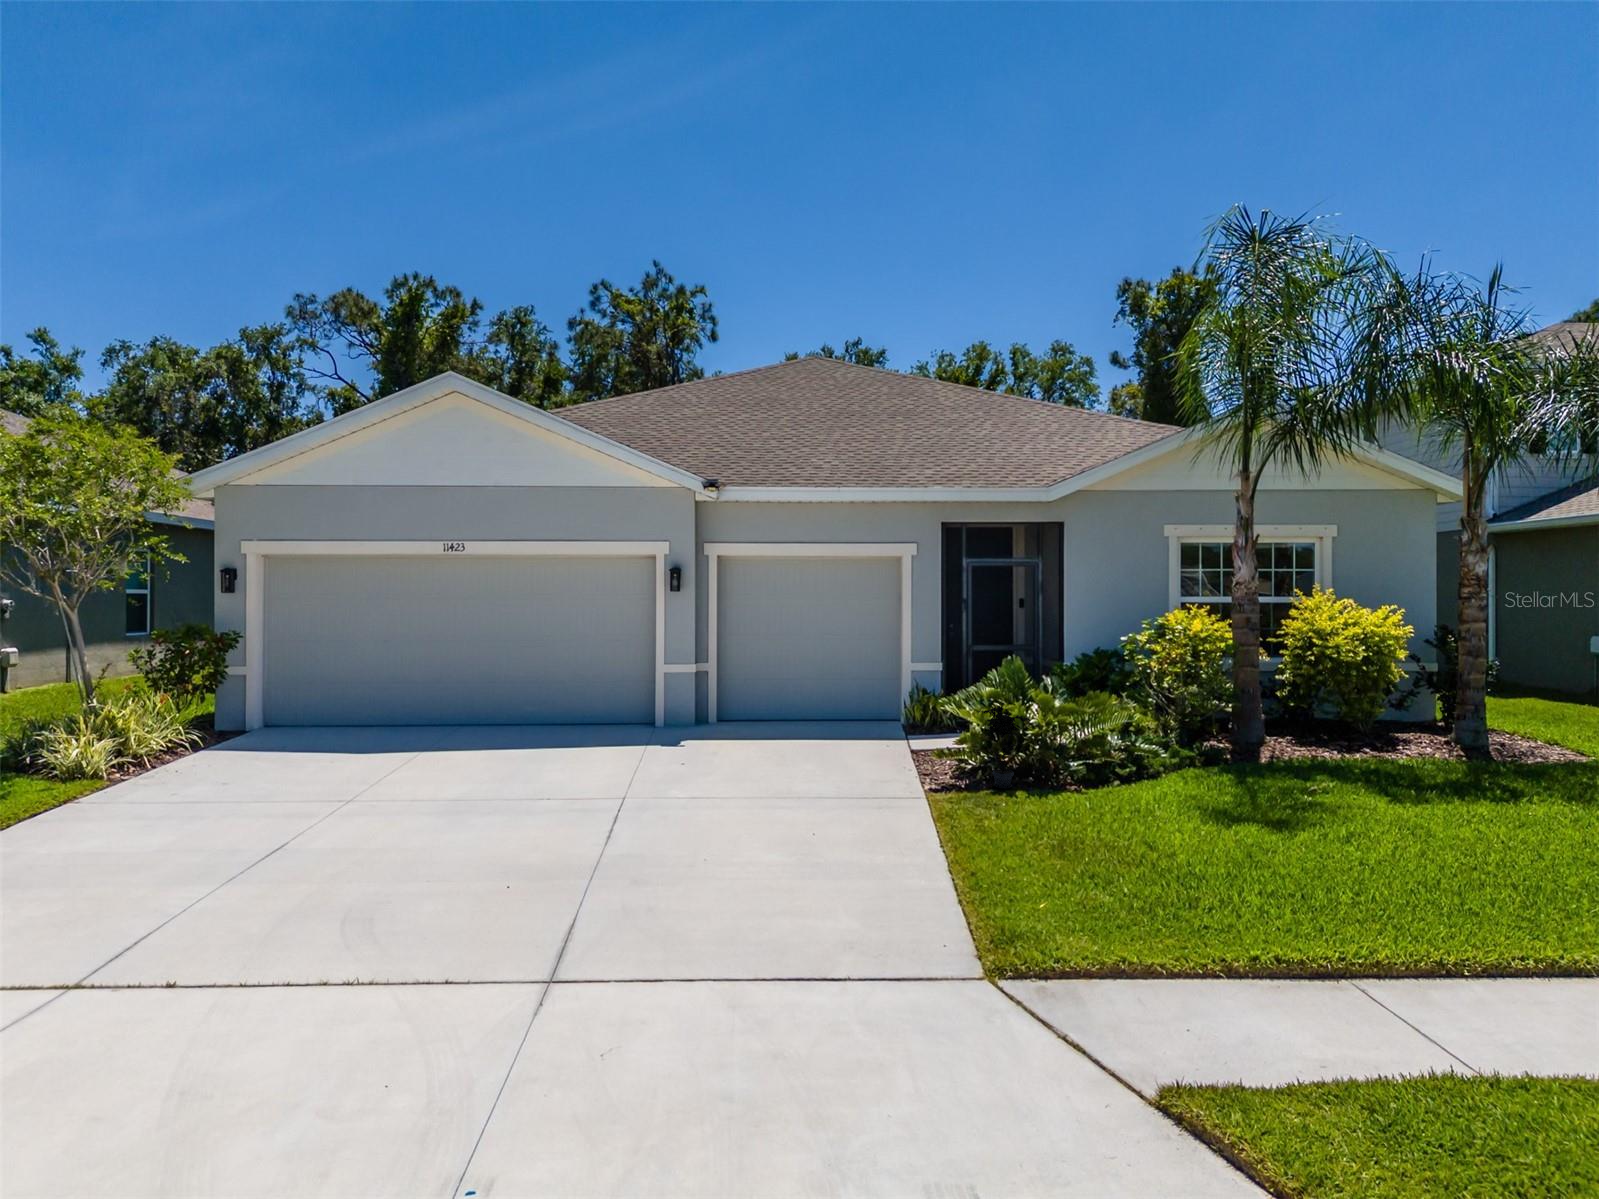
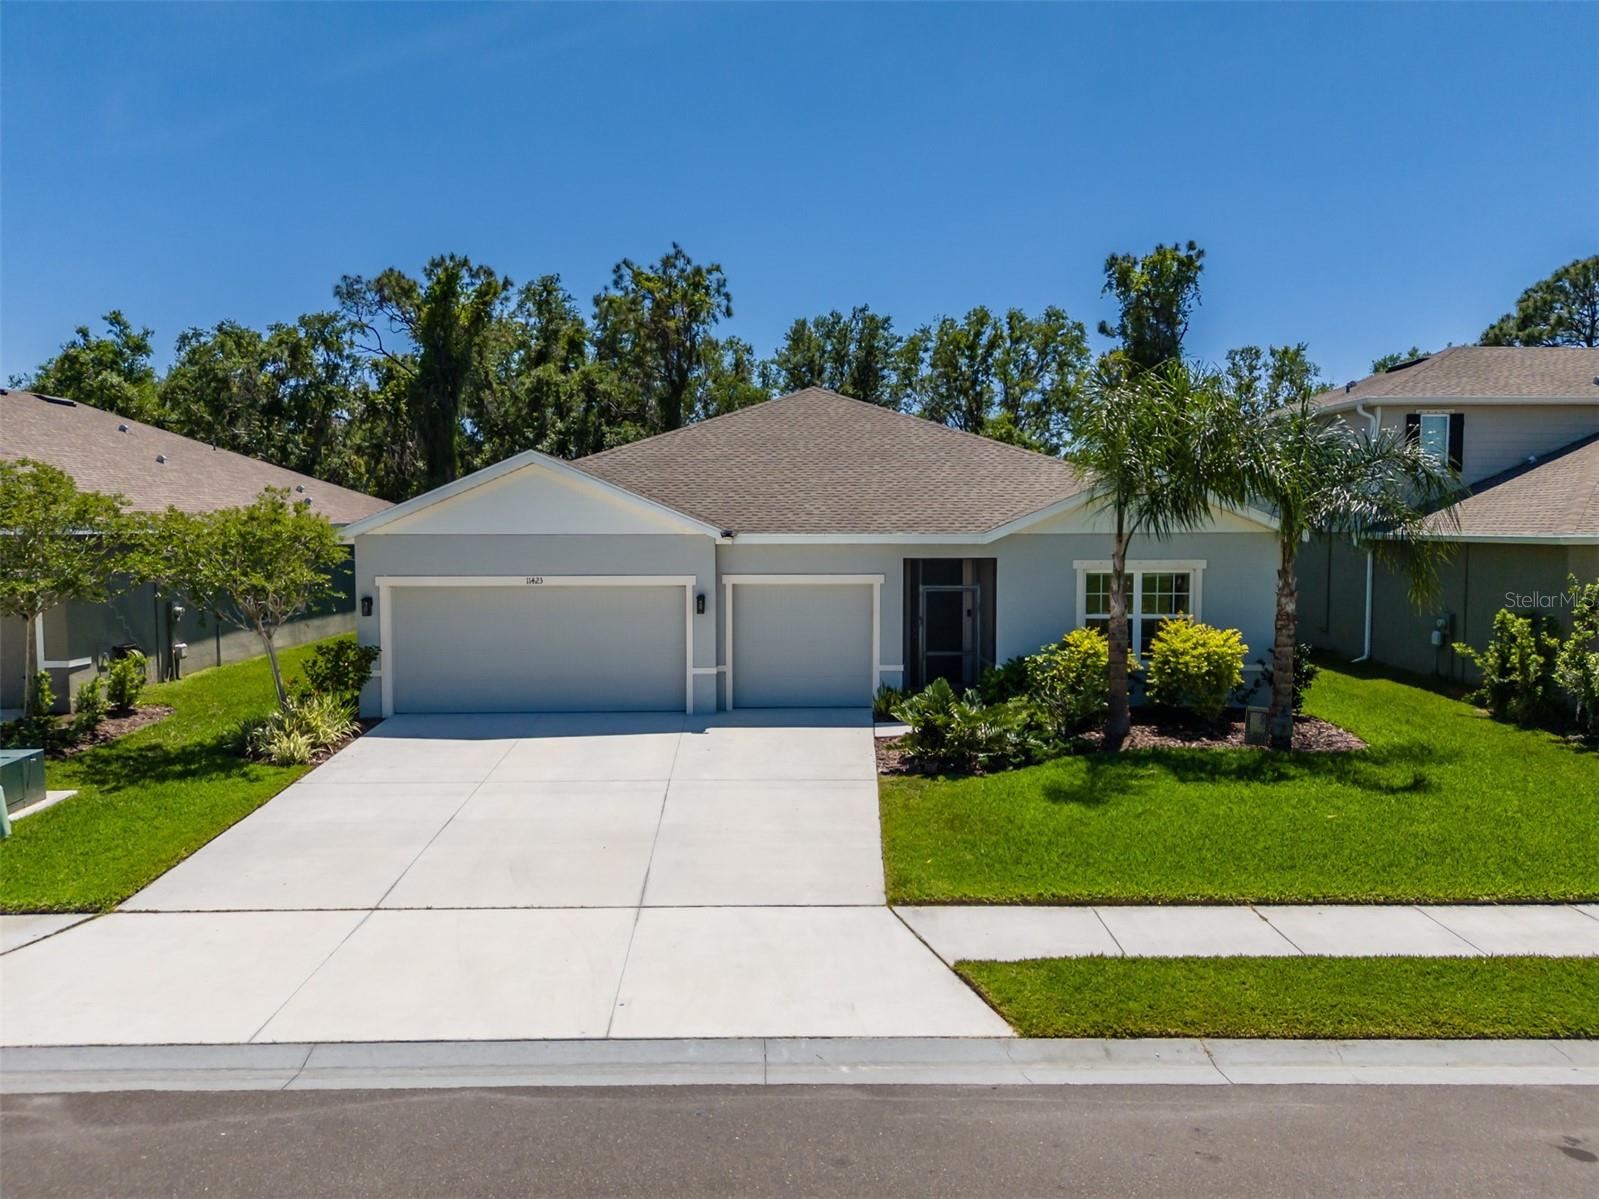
storage box: none [1418,705,1461,759] -> present [1244,705,1271,746]

